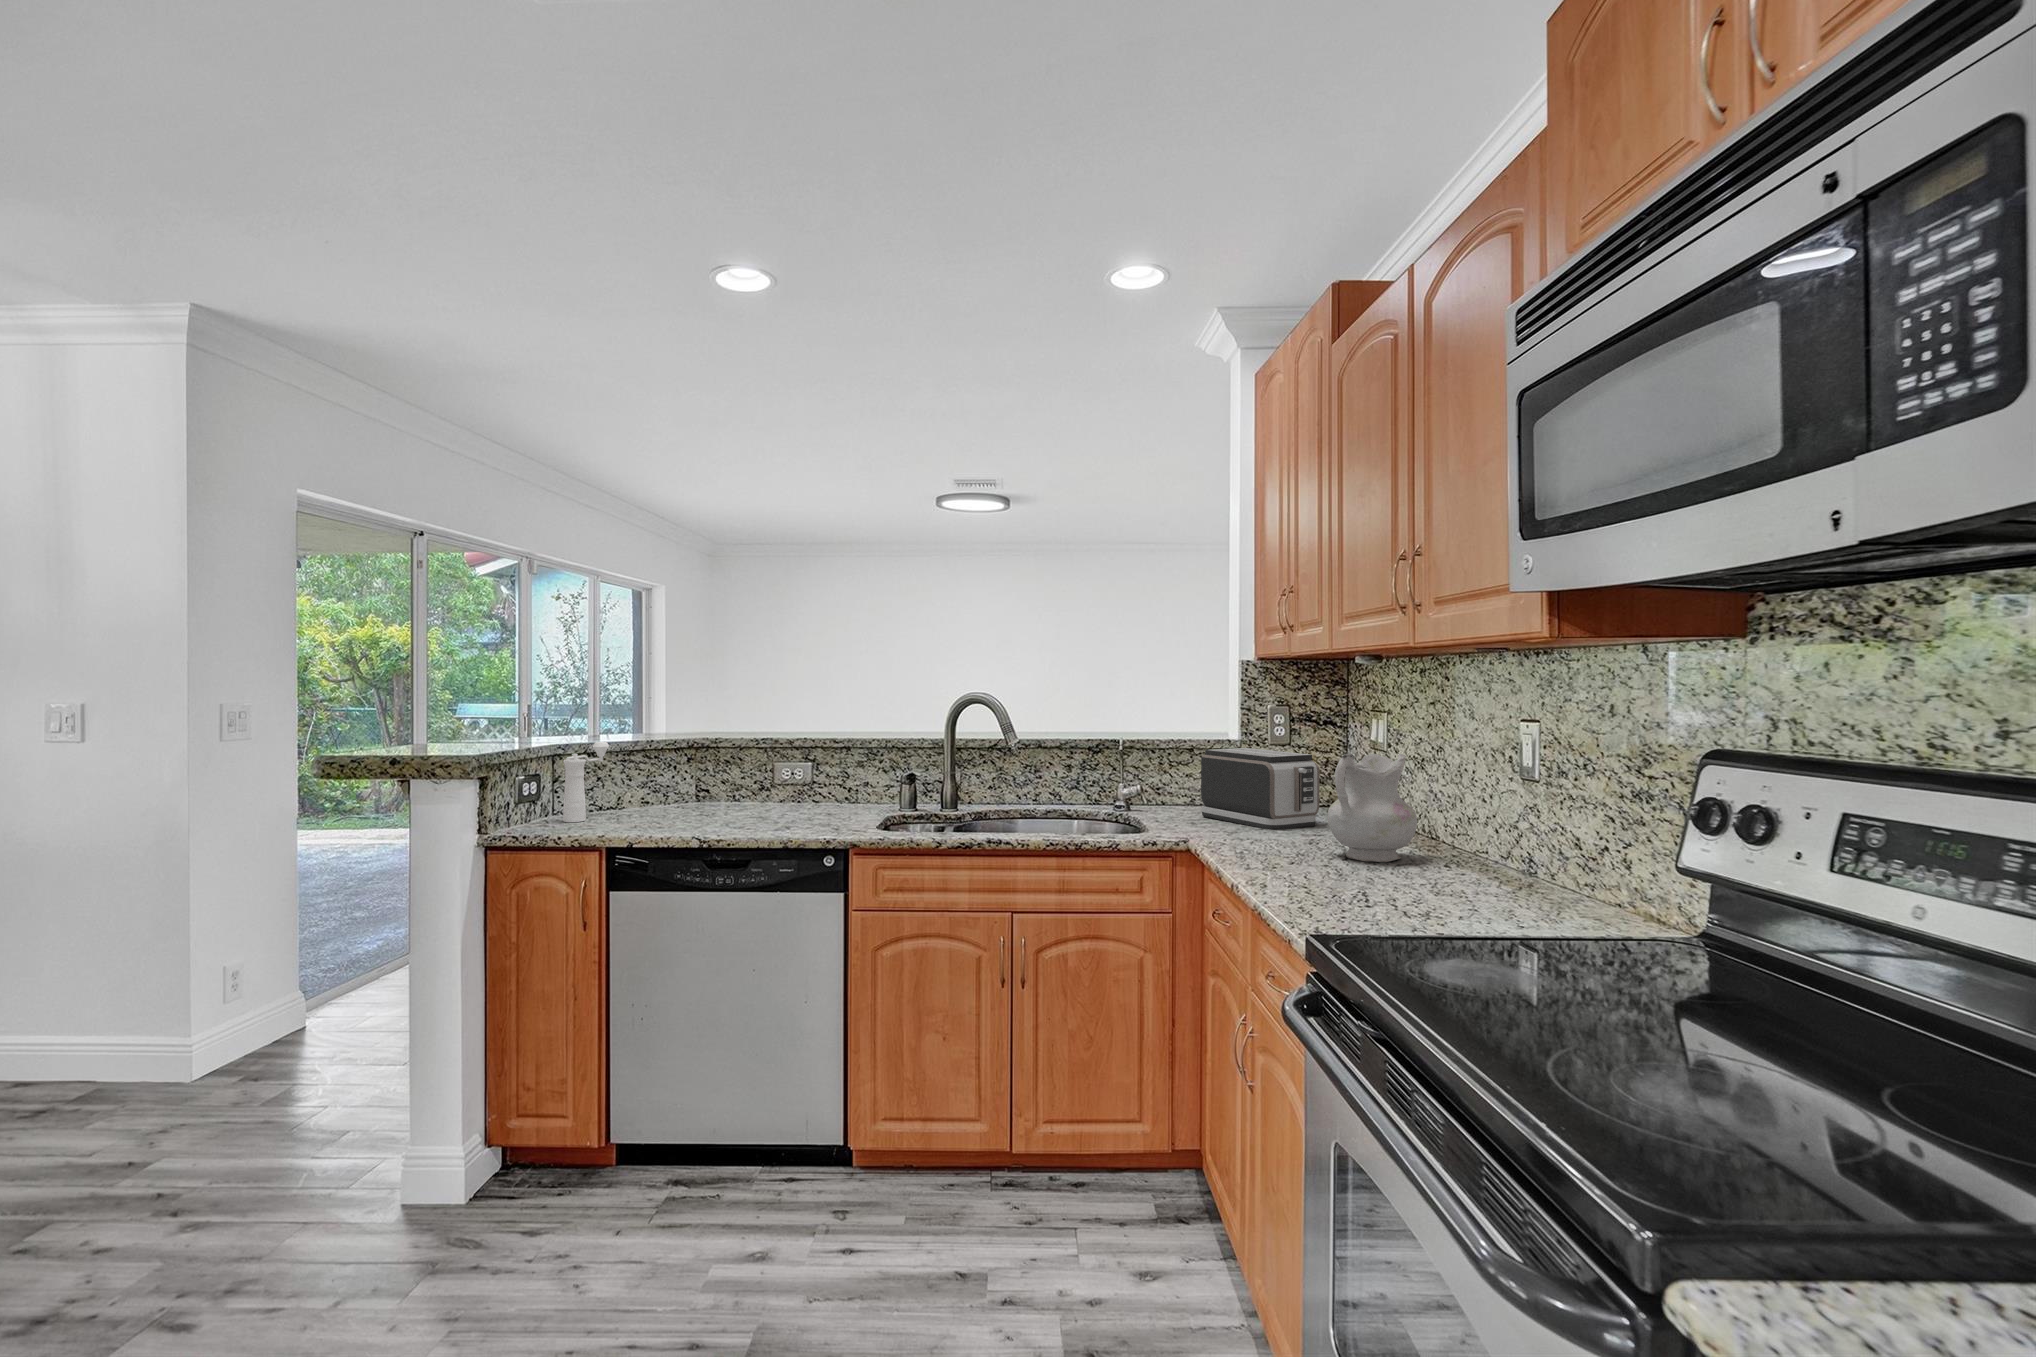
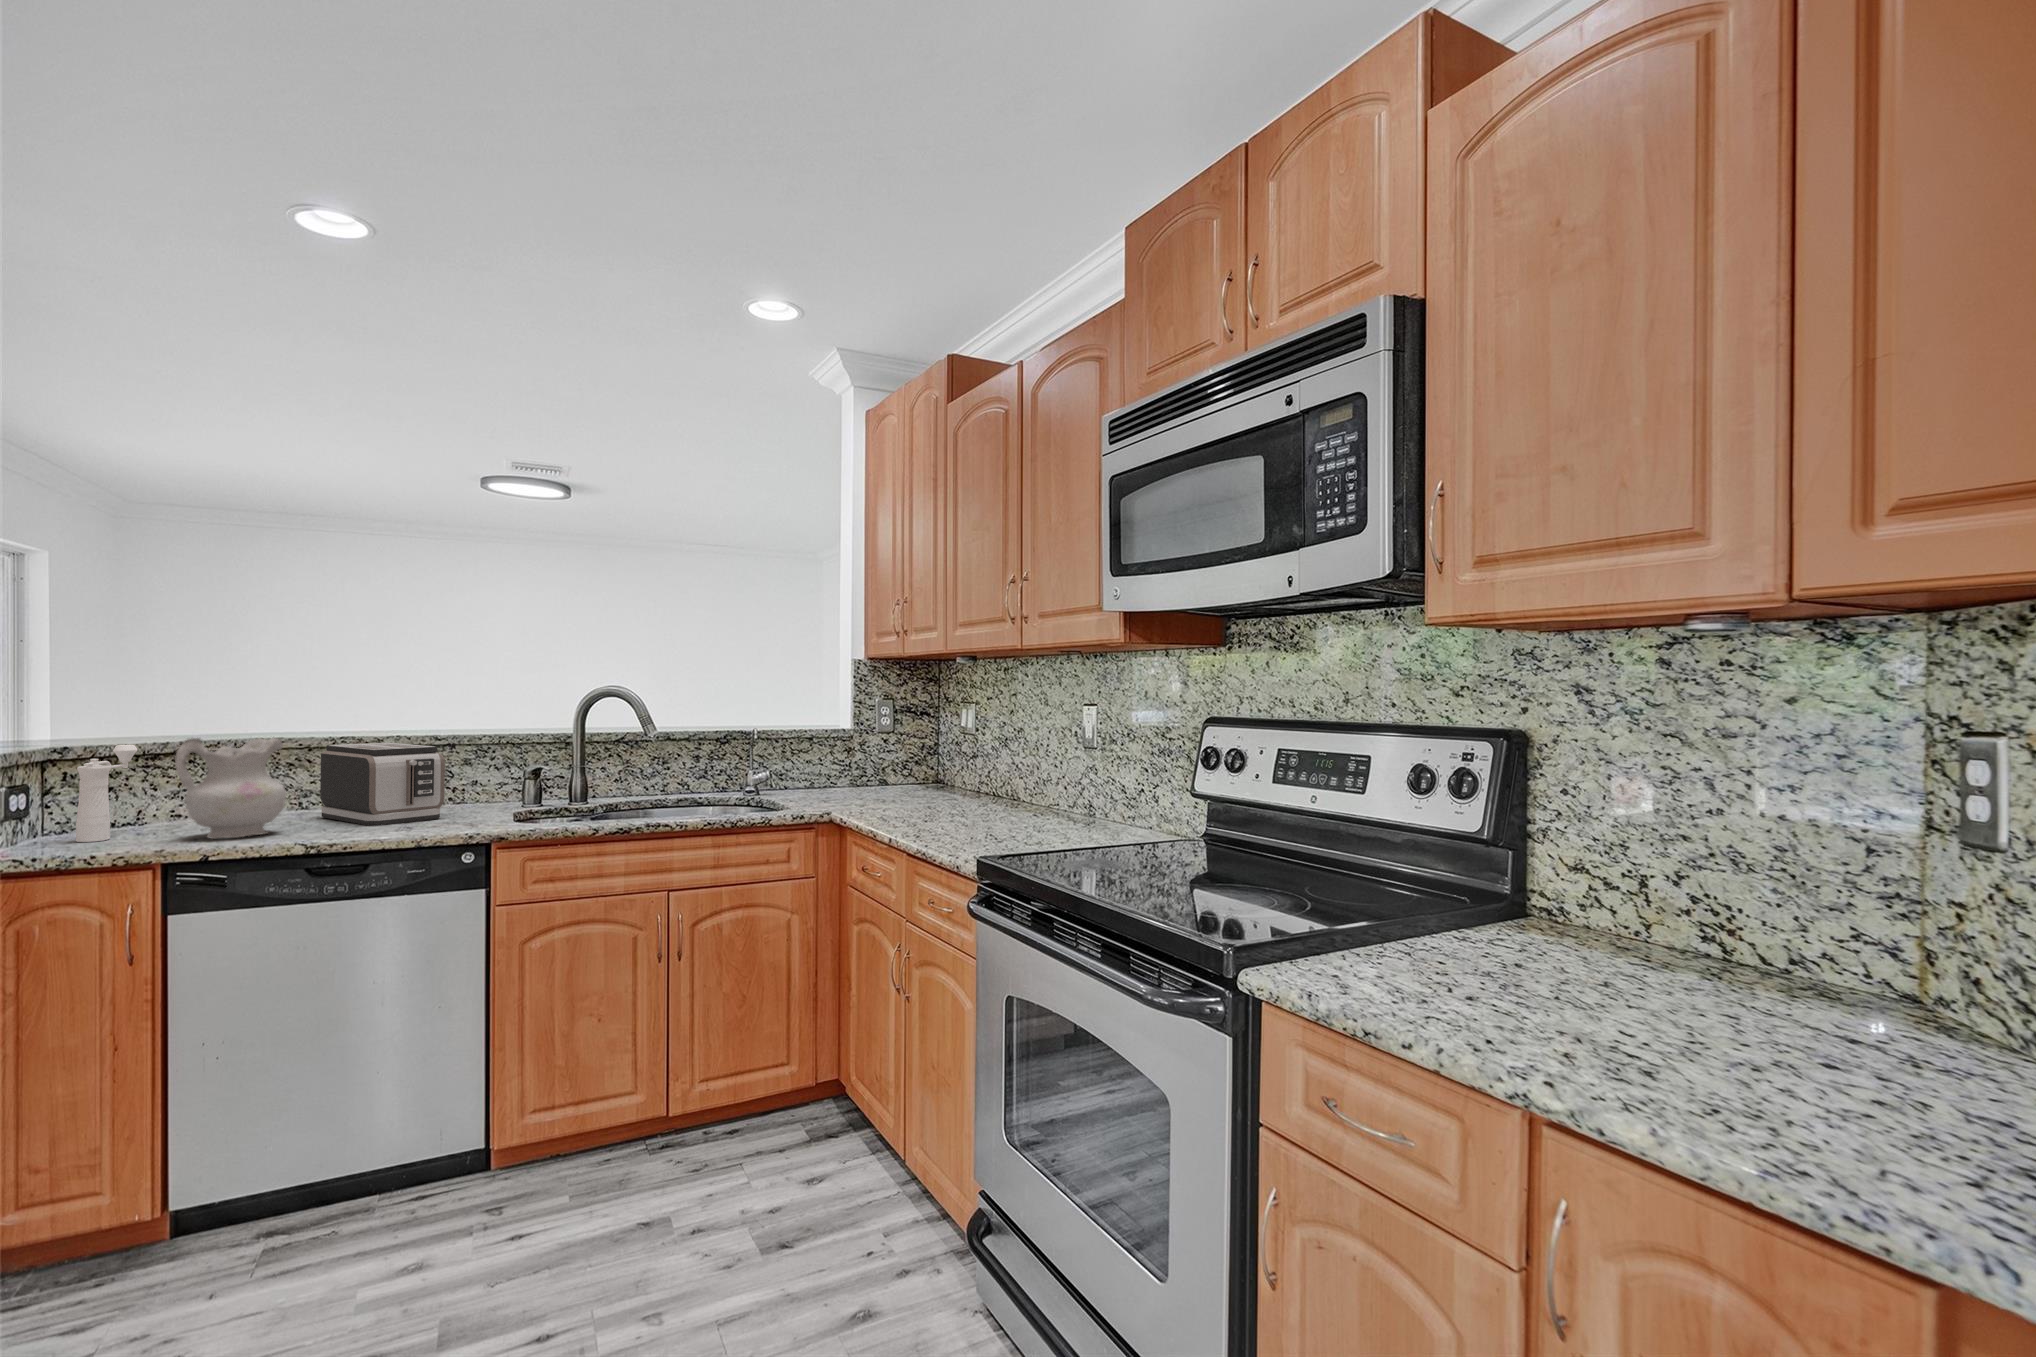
toaster: present [1201,748,1320,830] -> present [320,743,445,826]
ceramic pitcher: present [1328,753,1417,862] -> present [175,737,286,839]

